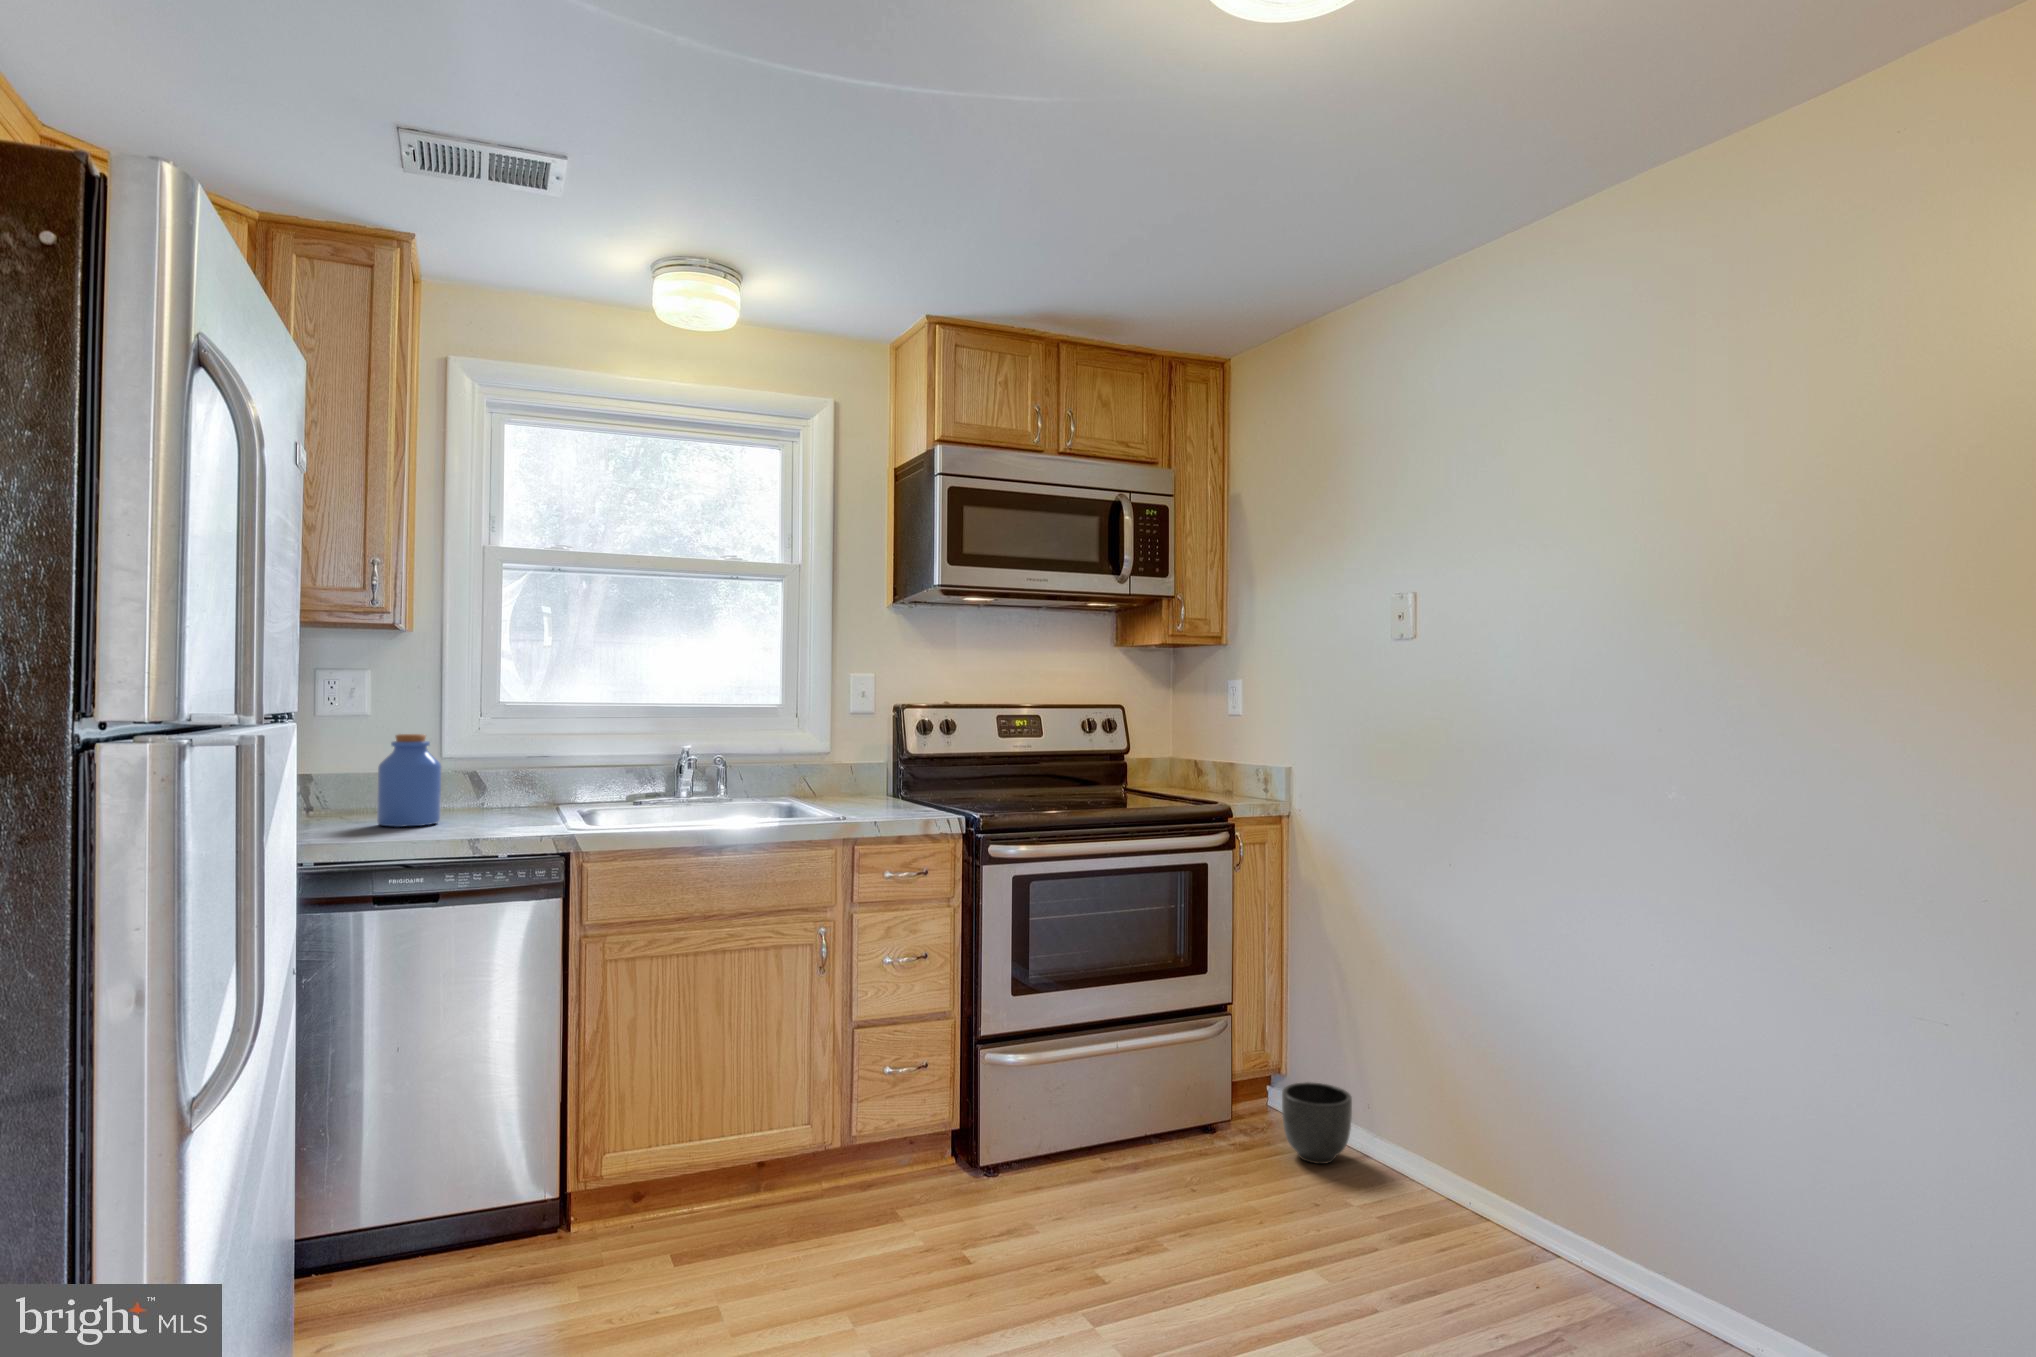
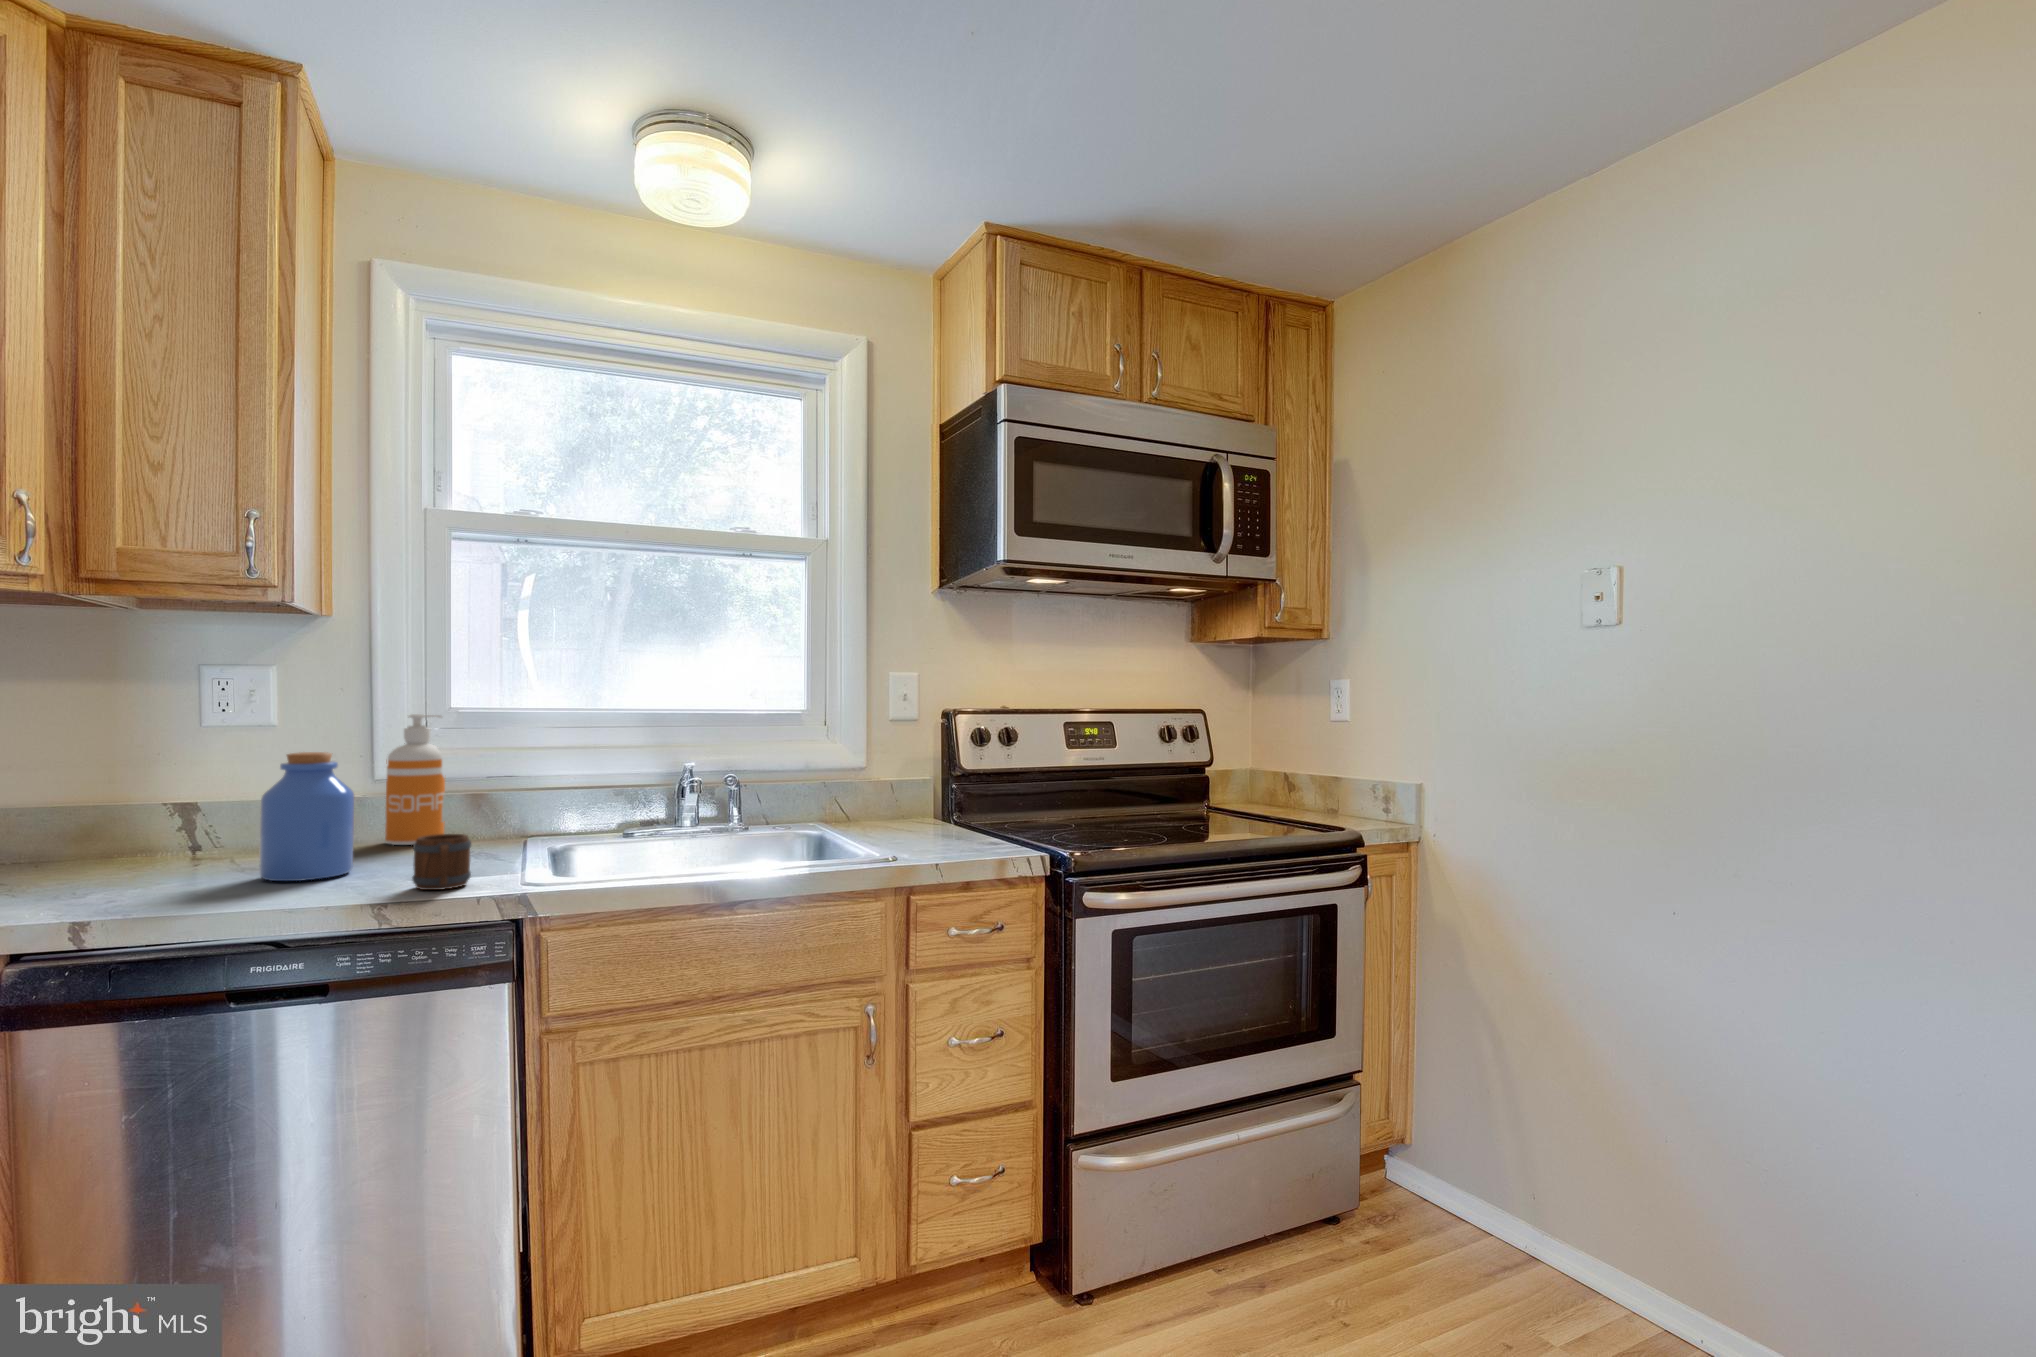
soap dispenser: none [451,708,496,809] -> present [385,714,445,845]
mug: none [490,793,530,832] -> present [412,834,471,890]
planter: present [1282,1082,1352,1164] -> none [1437,1173,1530,1284]

